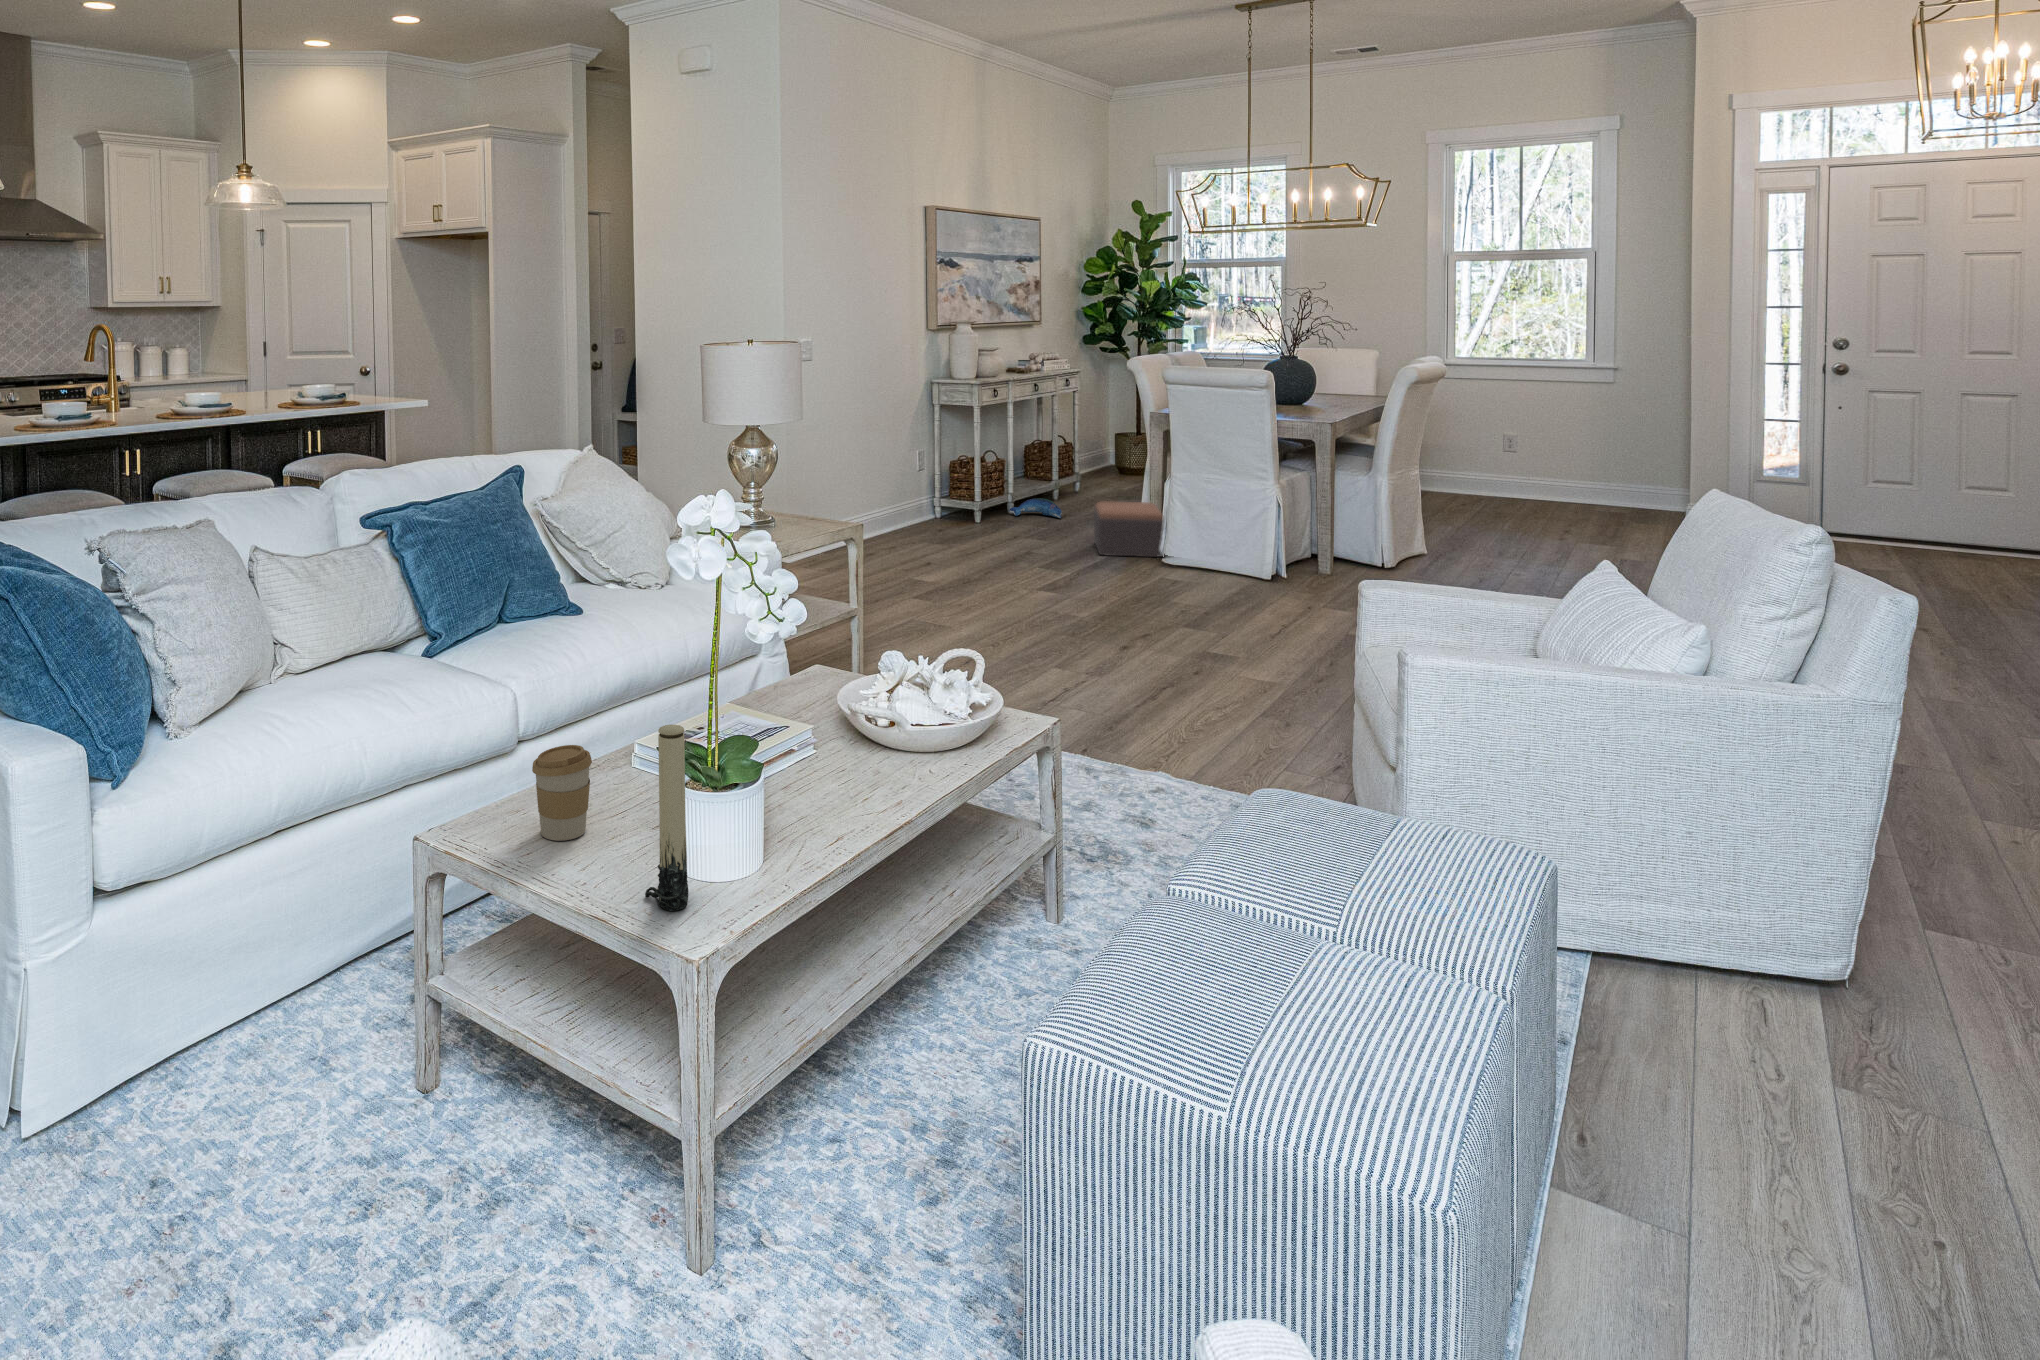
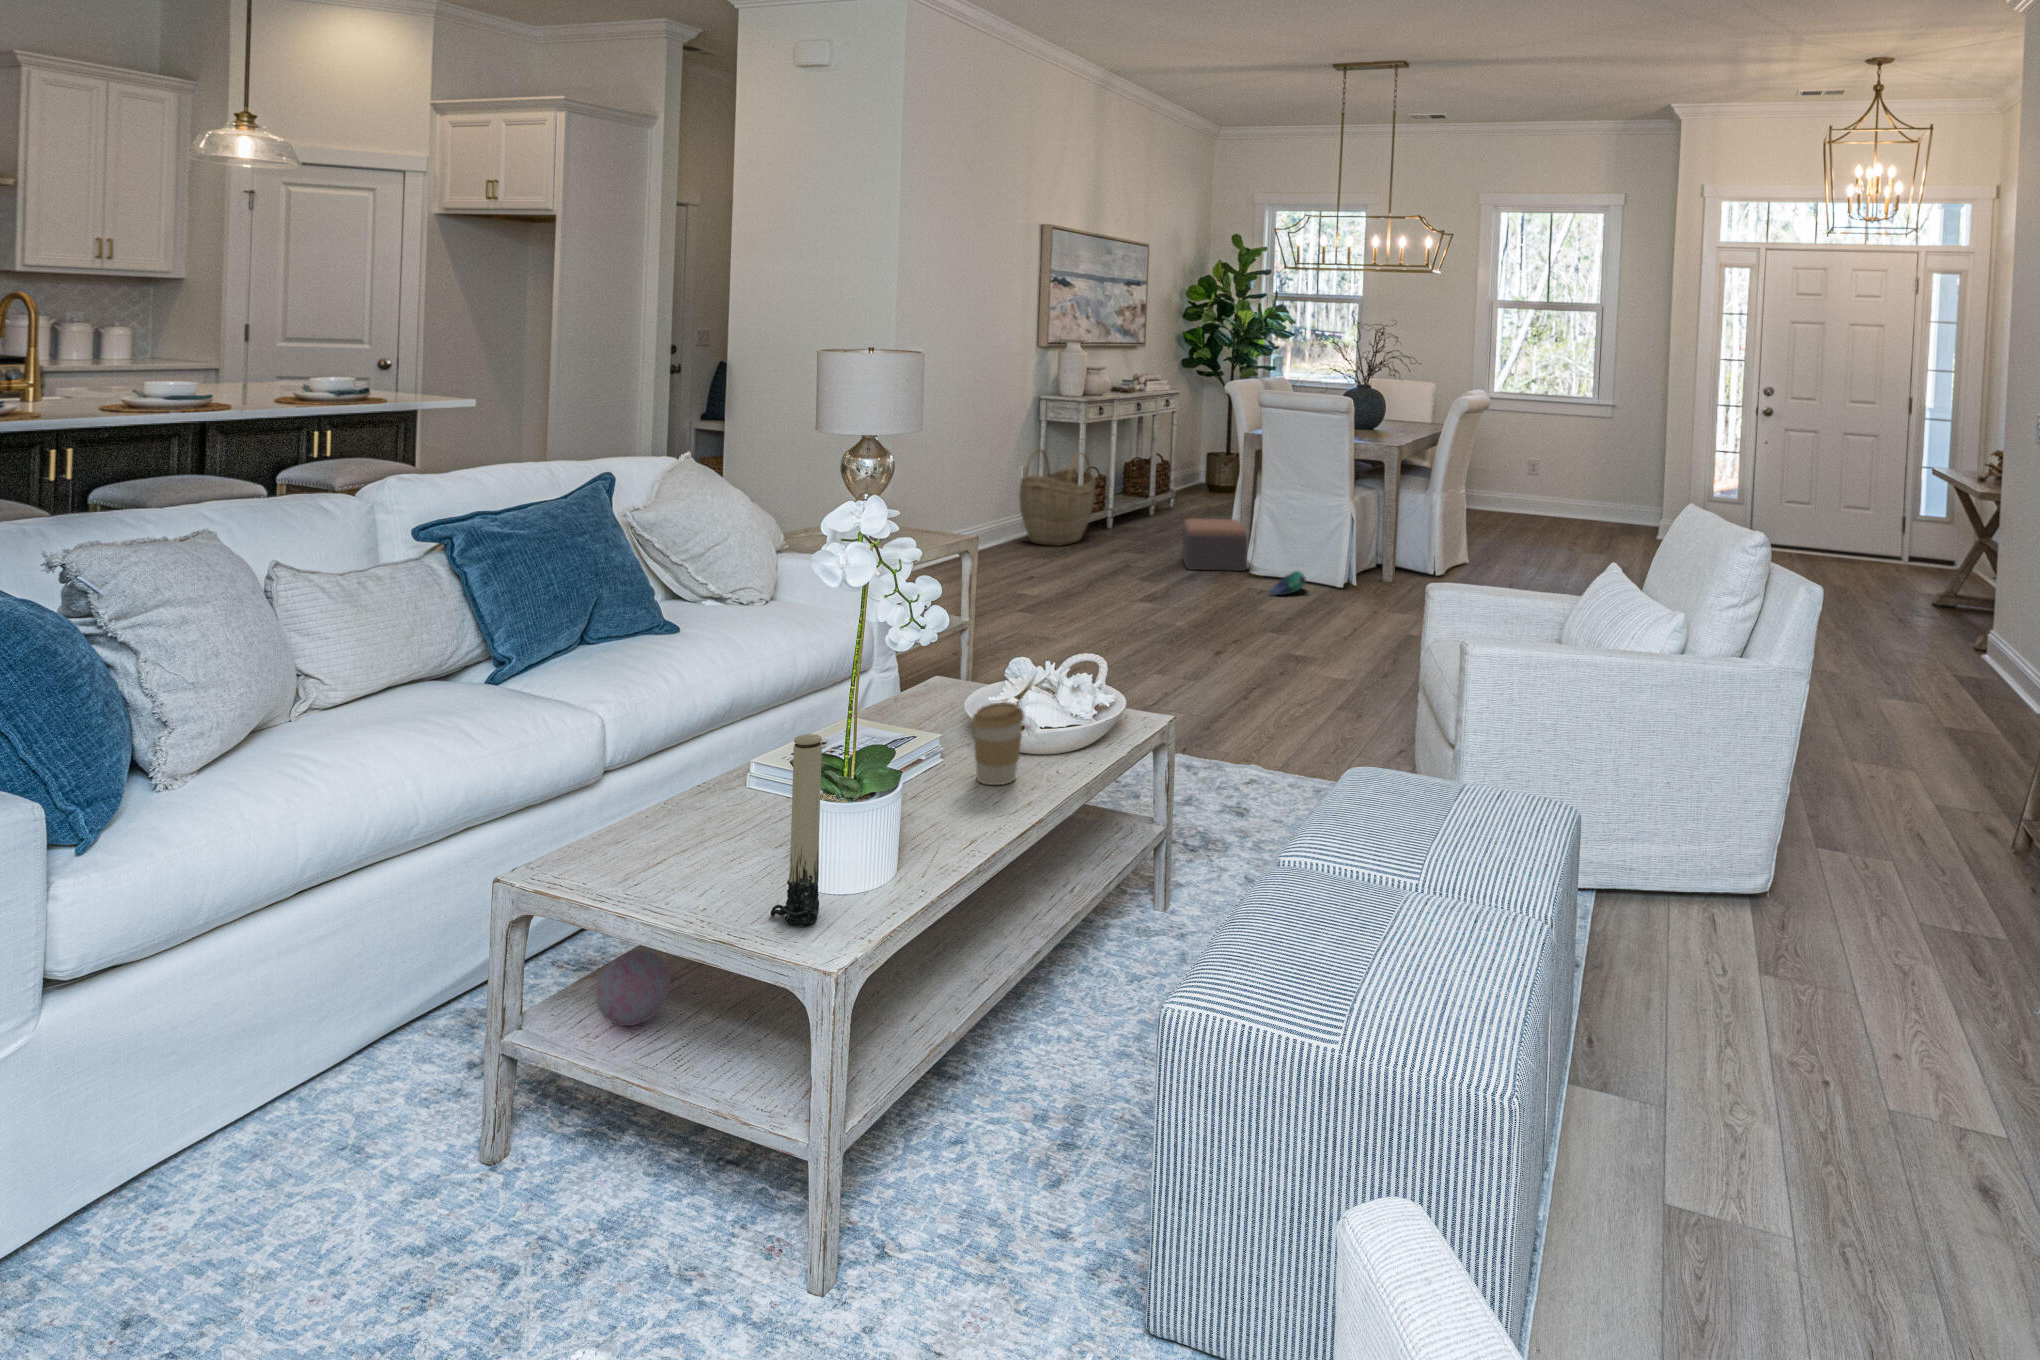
woven basket: none [924,431,1001,529] -> present [1019,449,1095,546]
plush toy: present [1009,498,1062,518] -> present [1269,571,1306,595]
coffee cup: present [532,745,592,841] -> present [972,702,1024,785]
decorative ball: none [503,914,568,984] -> present [596,950,671,1026]

